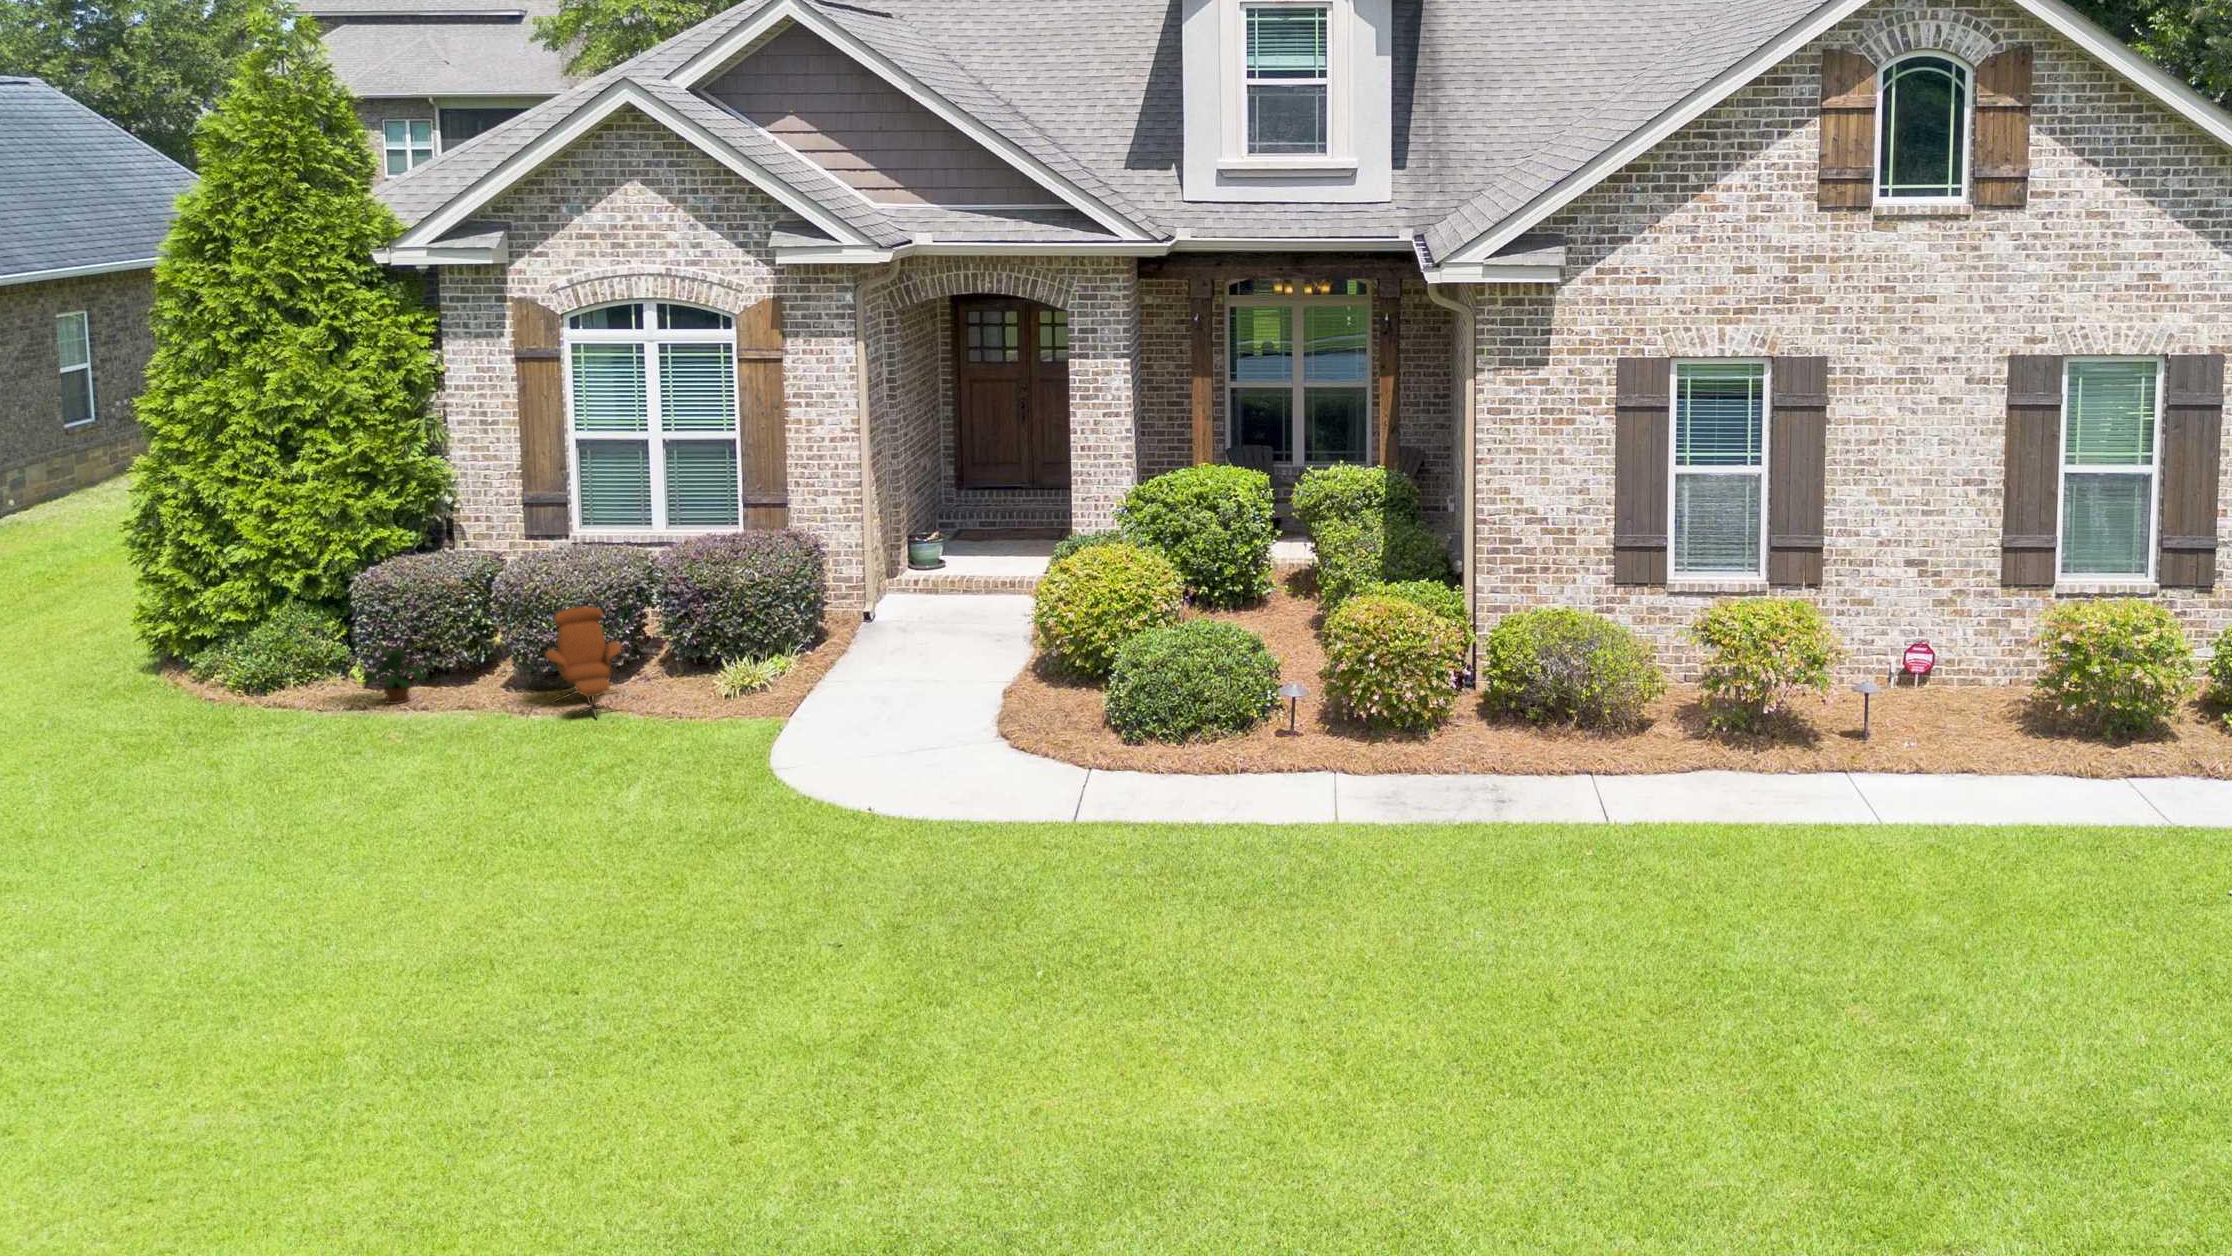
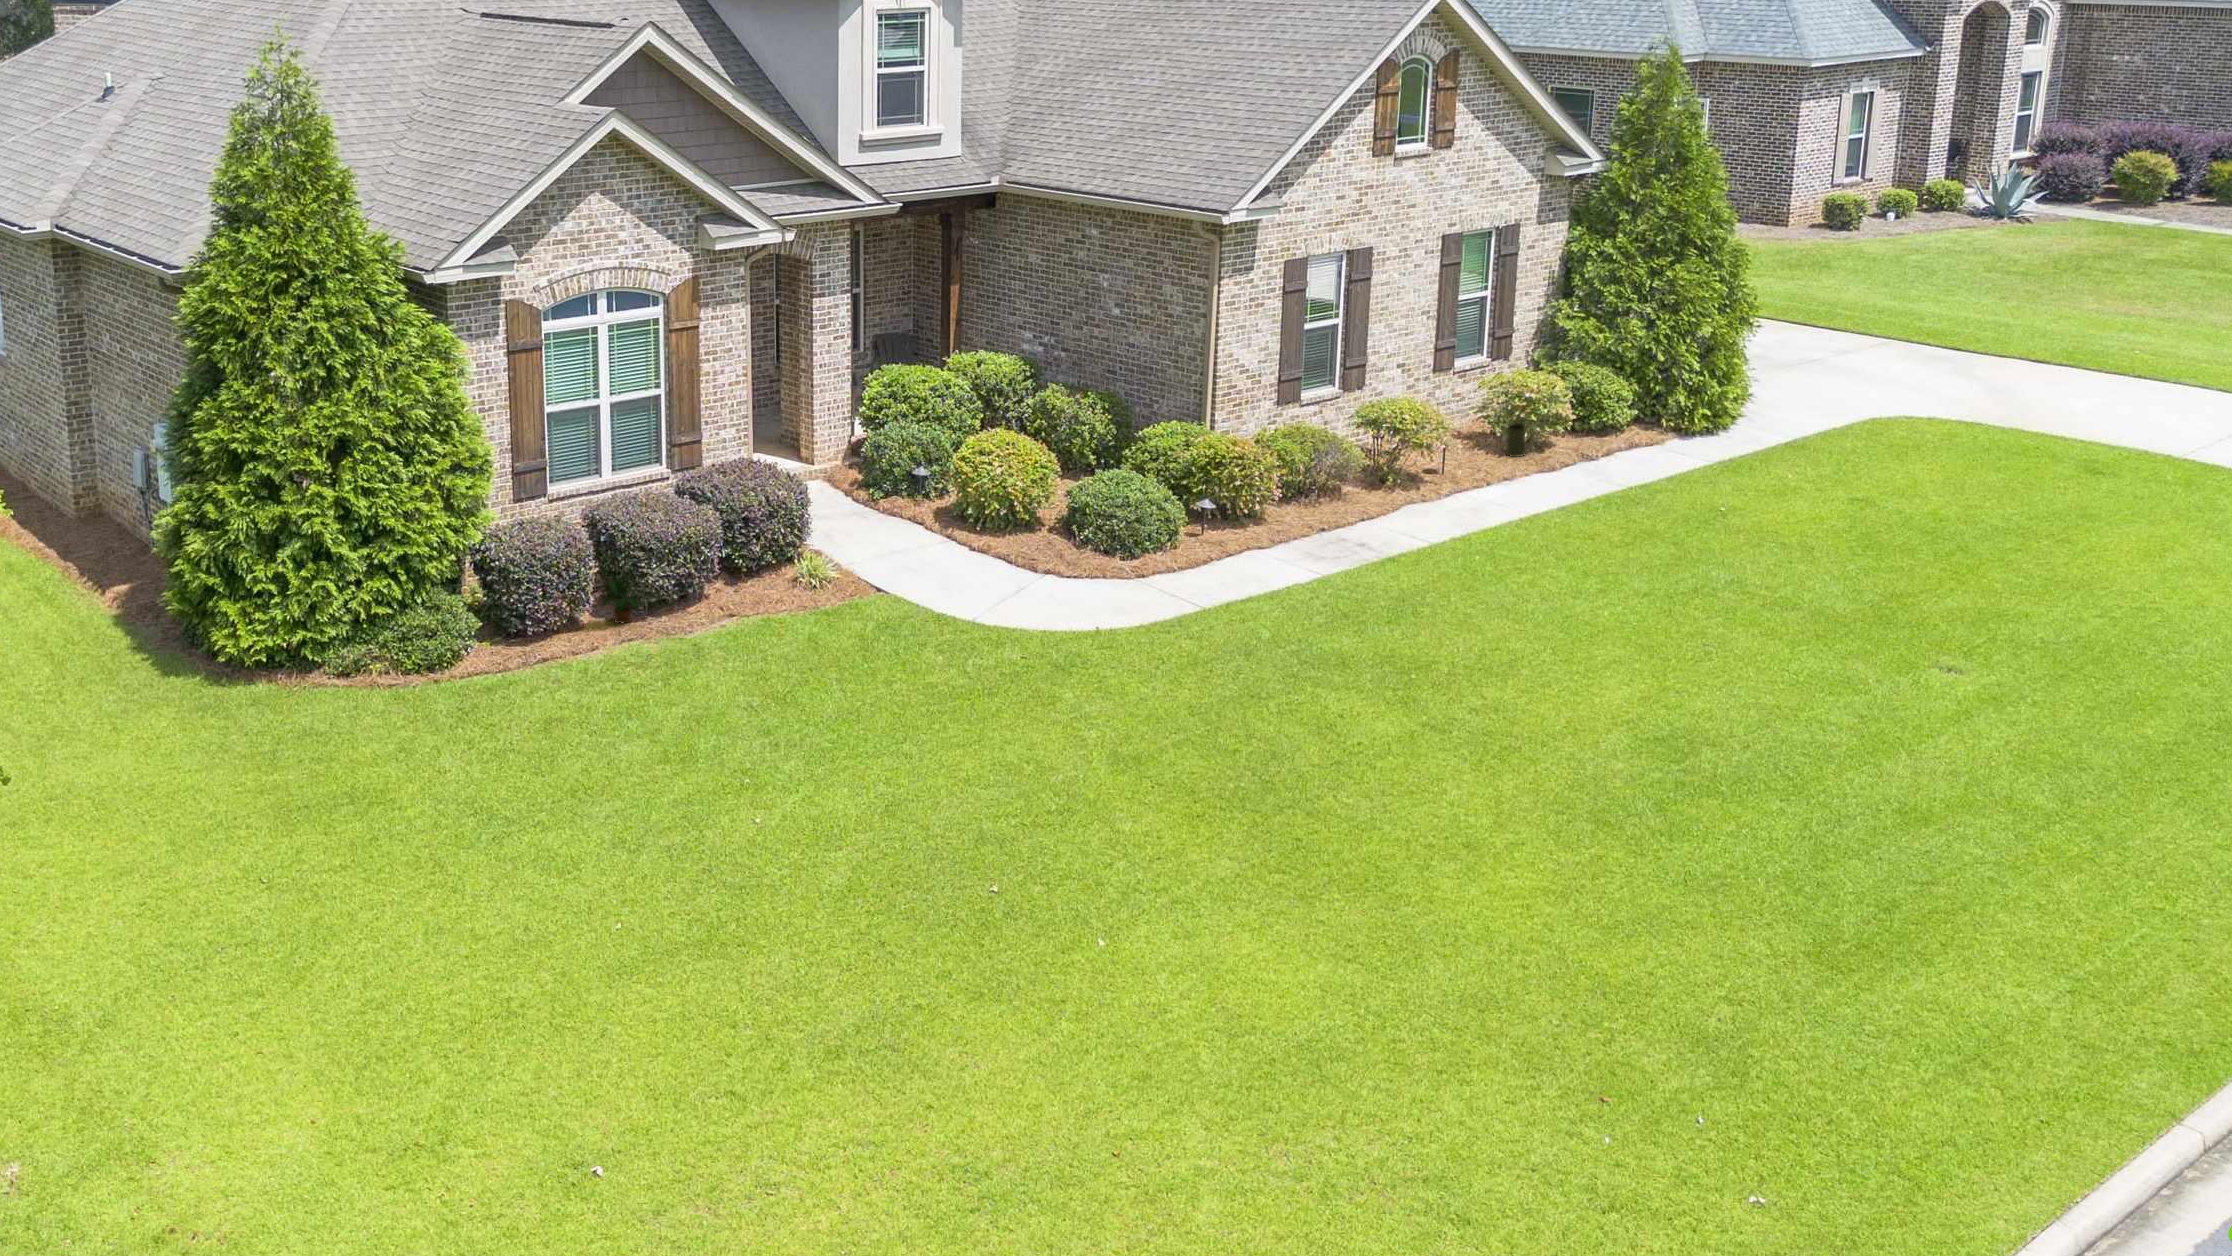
lounge chair: present [545,607,622,716] -> none [707,527,795,601]
watering can: none [2050,682,2111,755] -> present [1506,418,1525,457]

